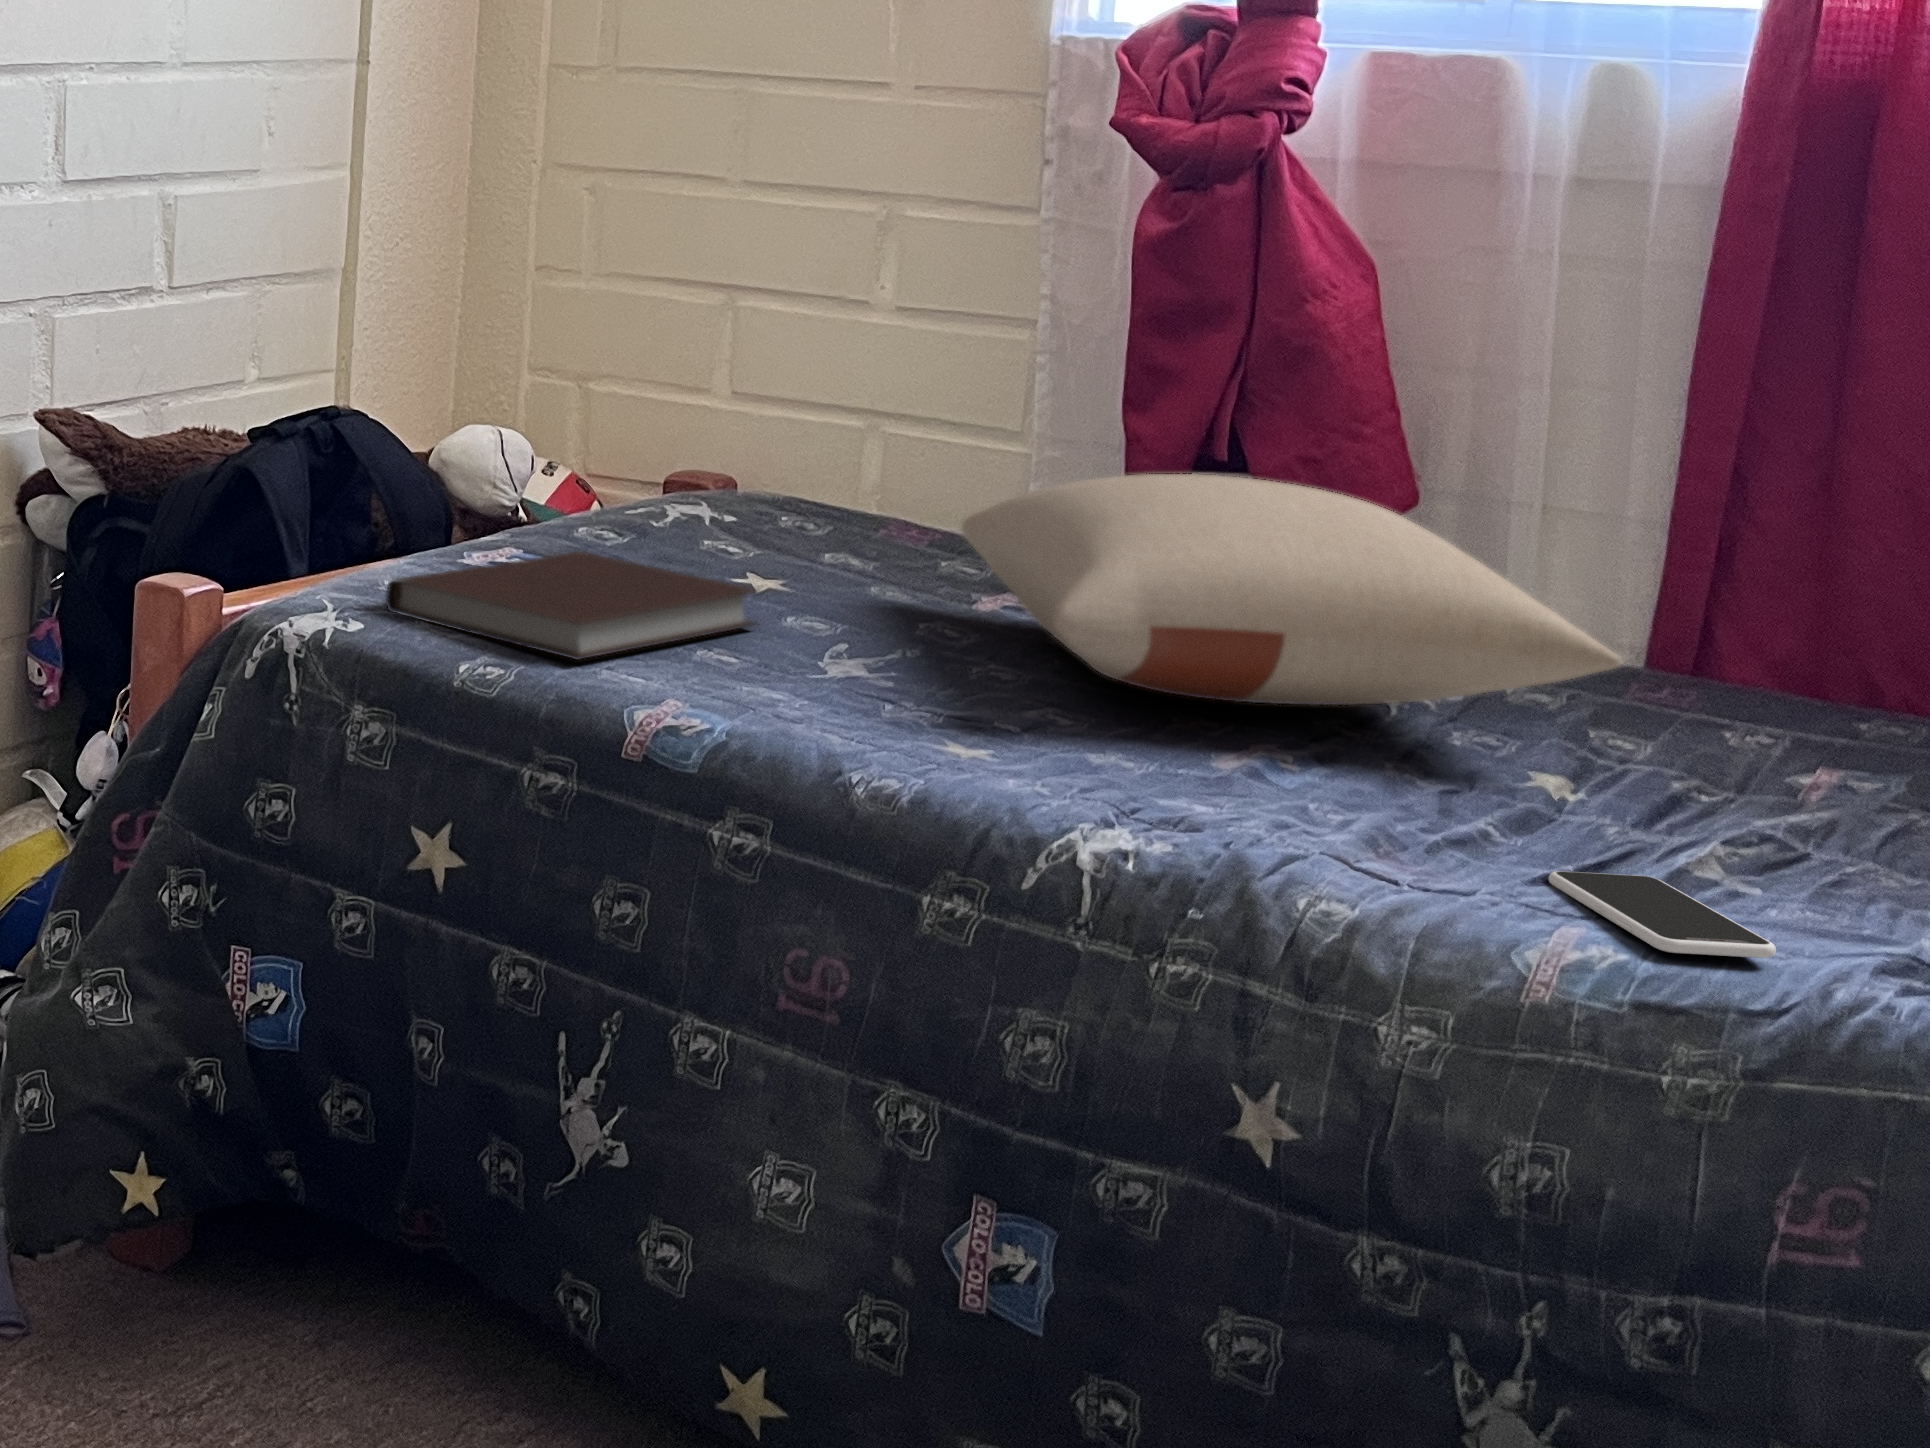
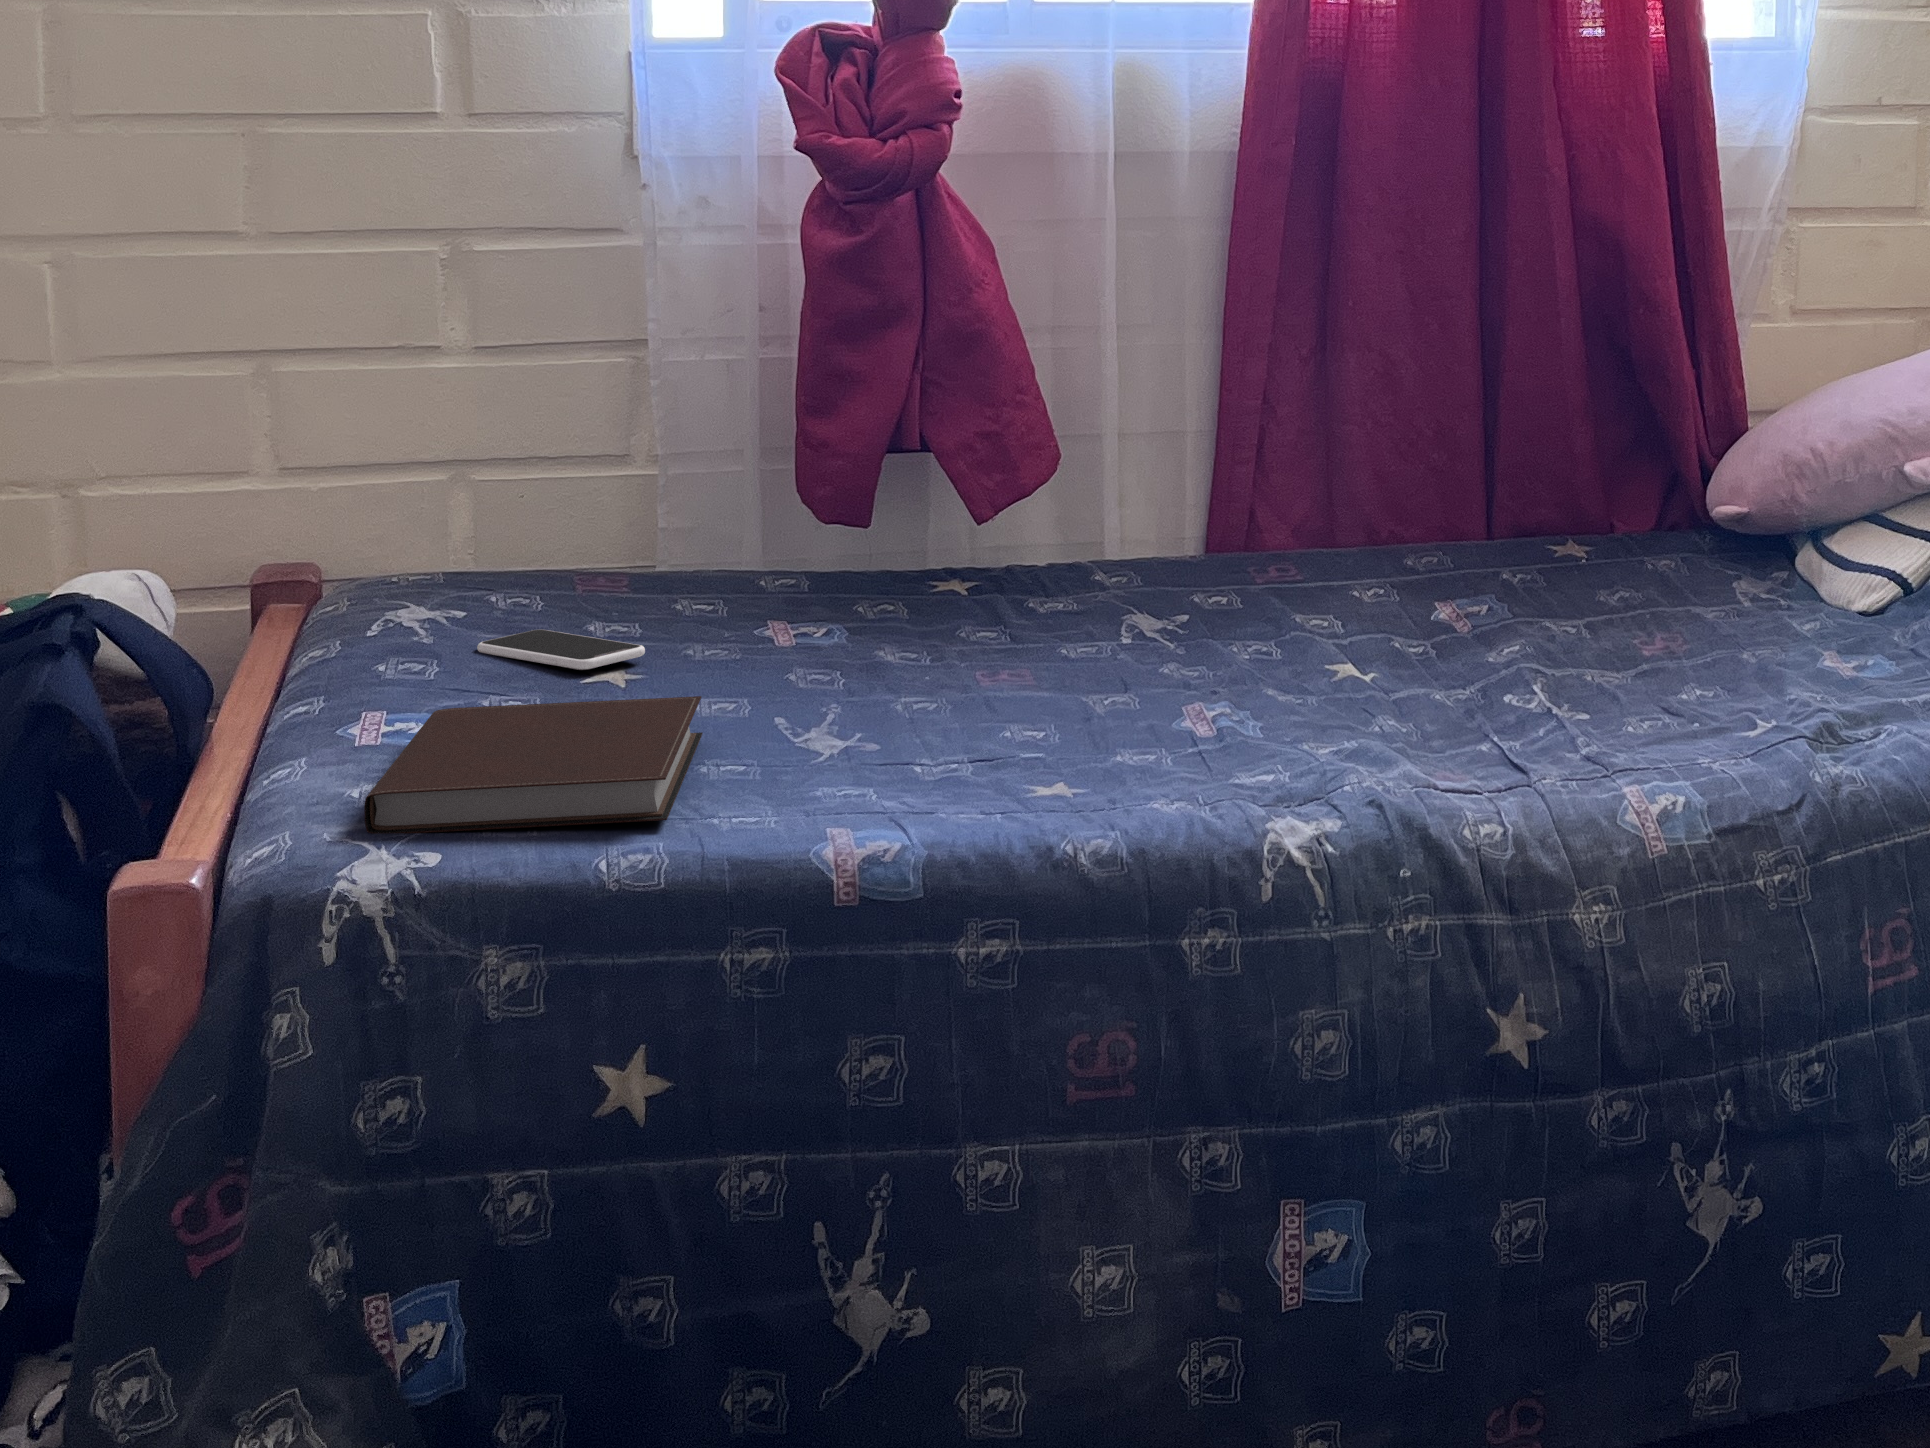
pillow: present [962,474,1621,705] -> none [772,477,1419,693]
smartphone: present [1549,871,1776,958] -> present [477,630,645,670]

